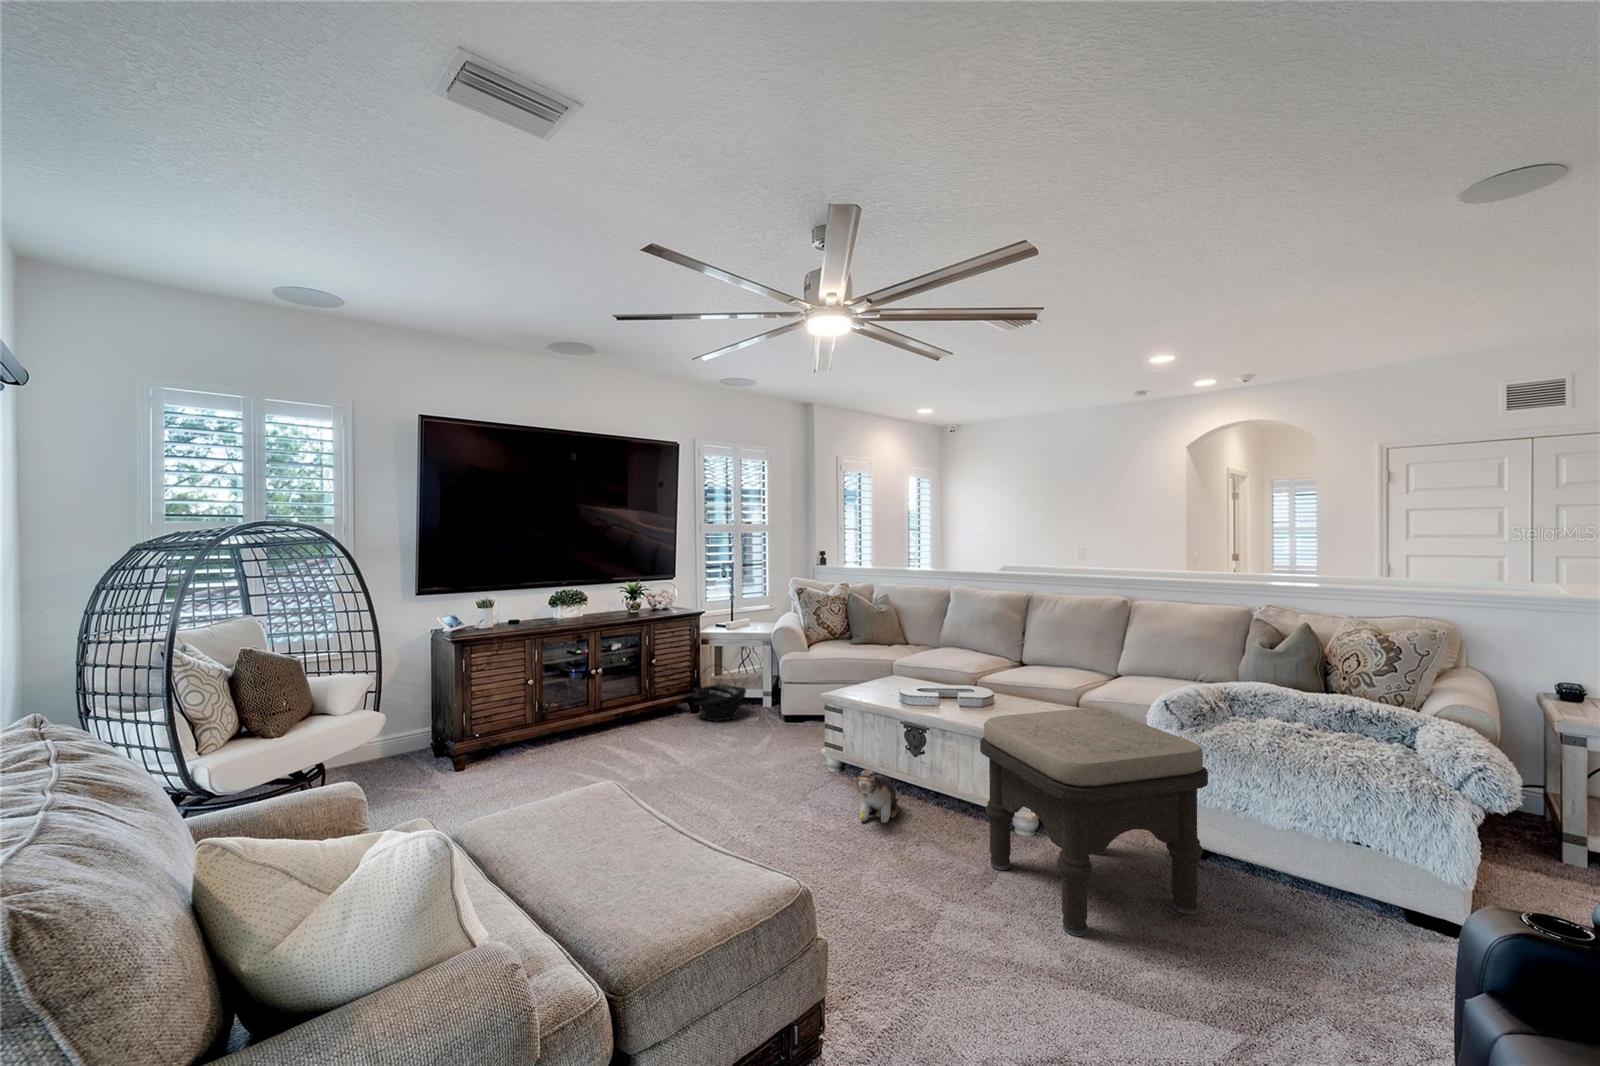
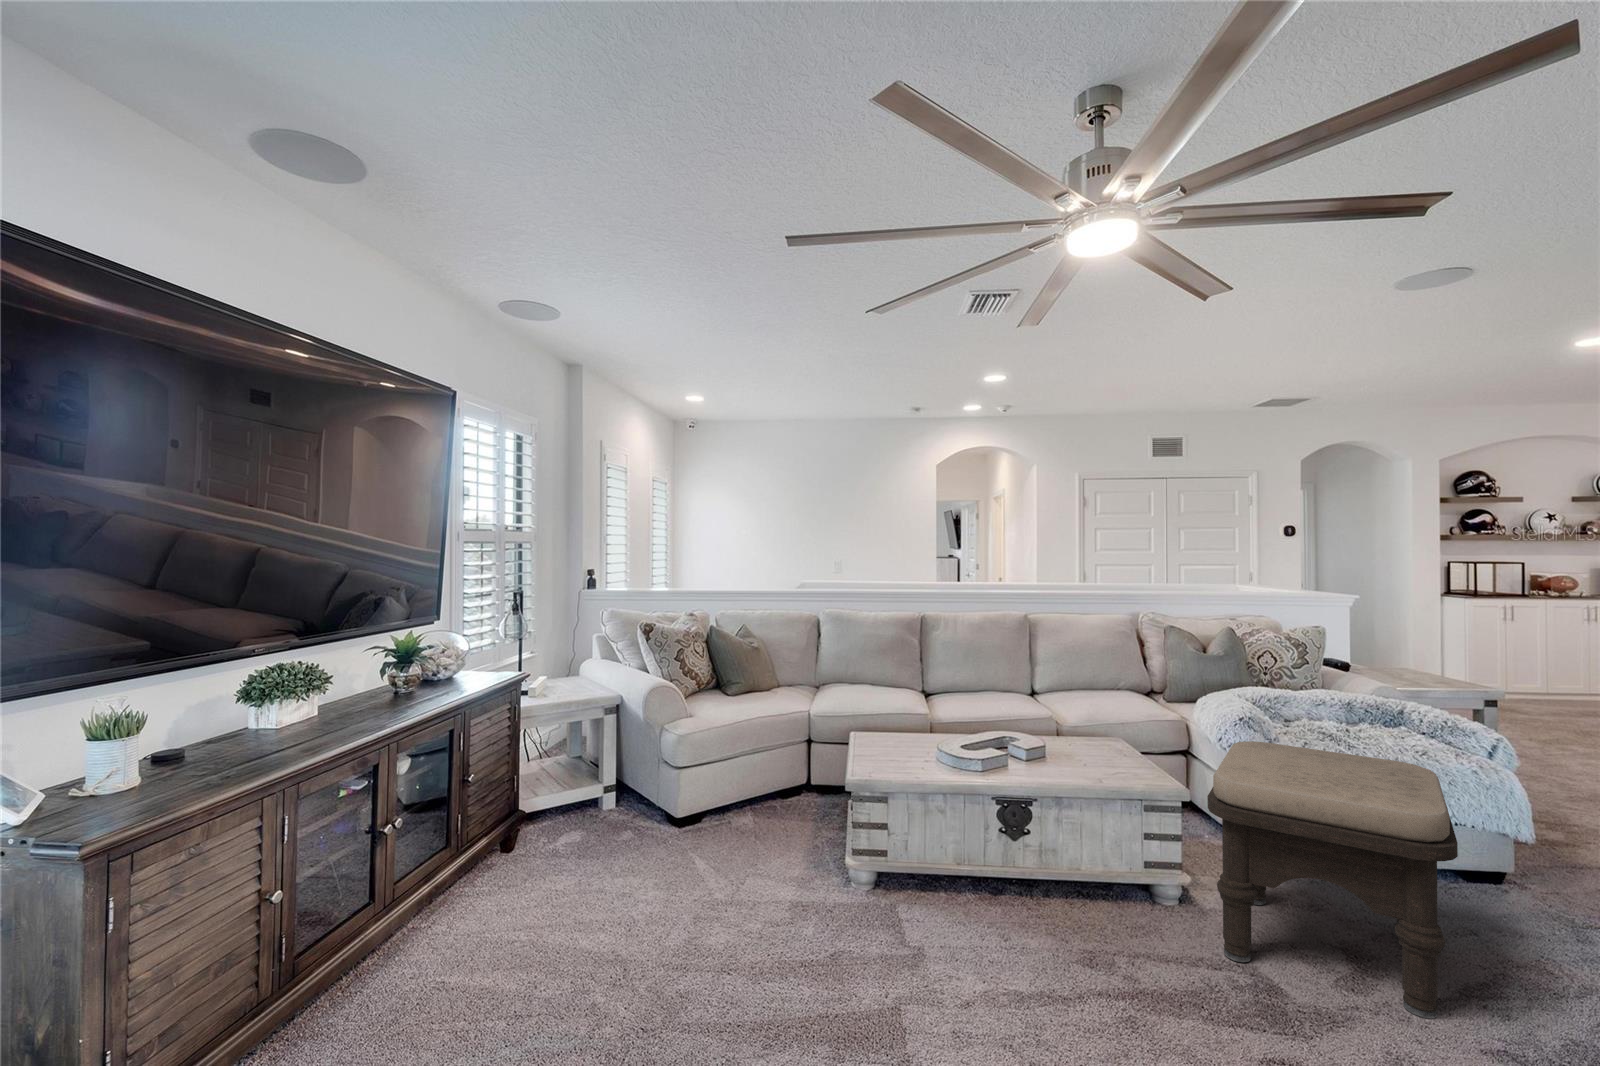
basket: present [692,666,746,721] -> none [519,759,613,853]
plush toy: present [852,769,899,823] -> none [994,876,1071,953]

